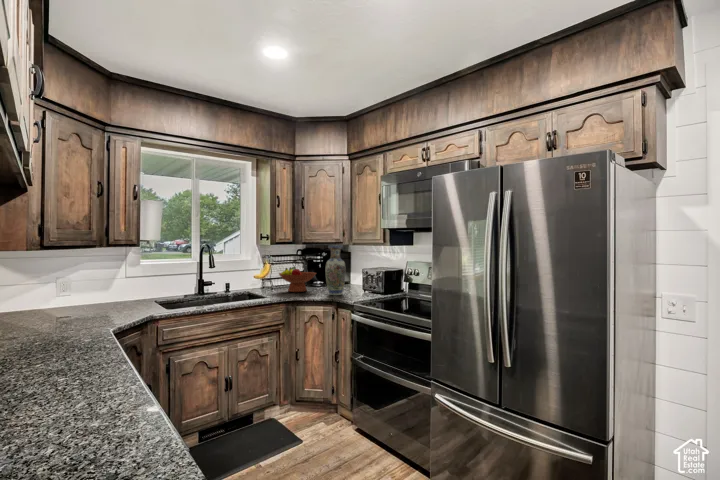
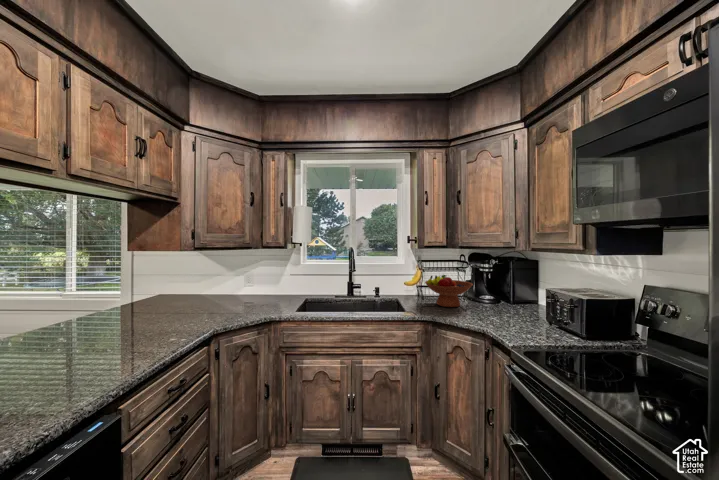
vase: present [326,245,346,295] -> none [479,250,511,323]

